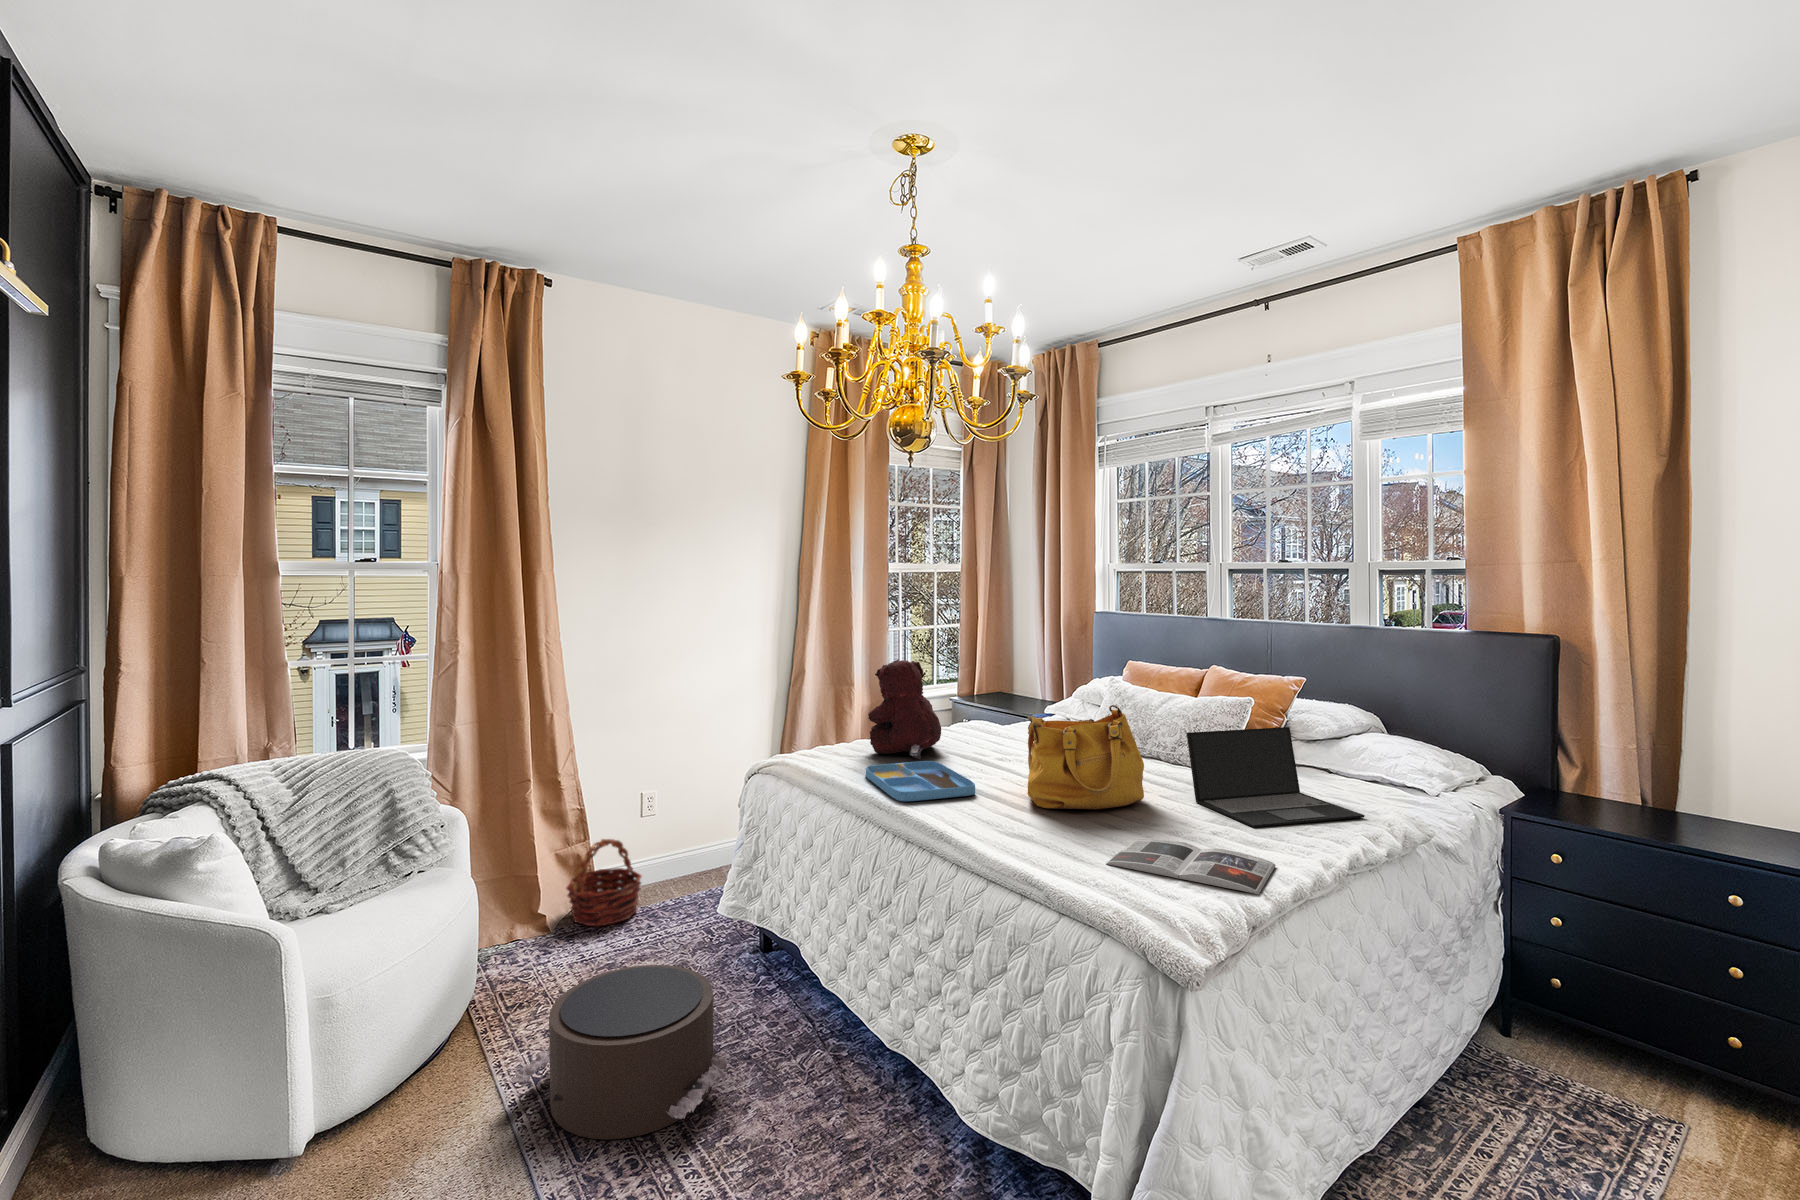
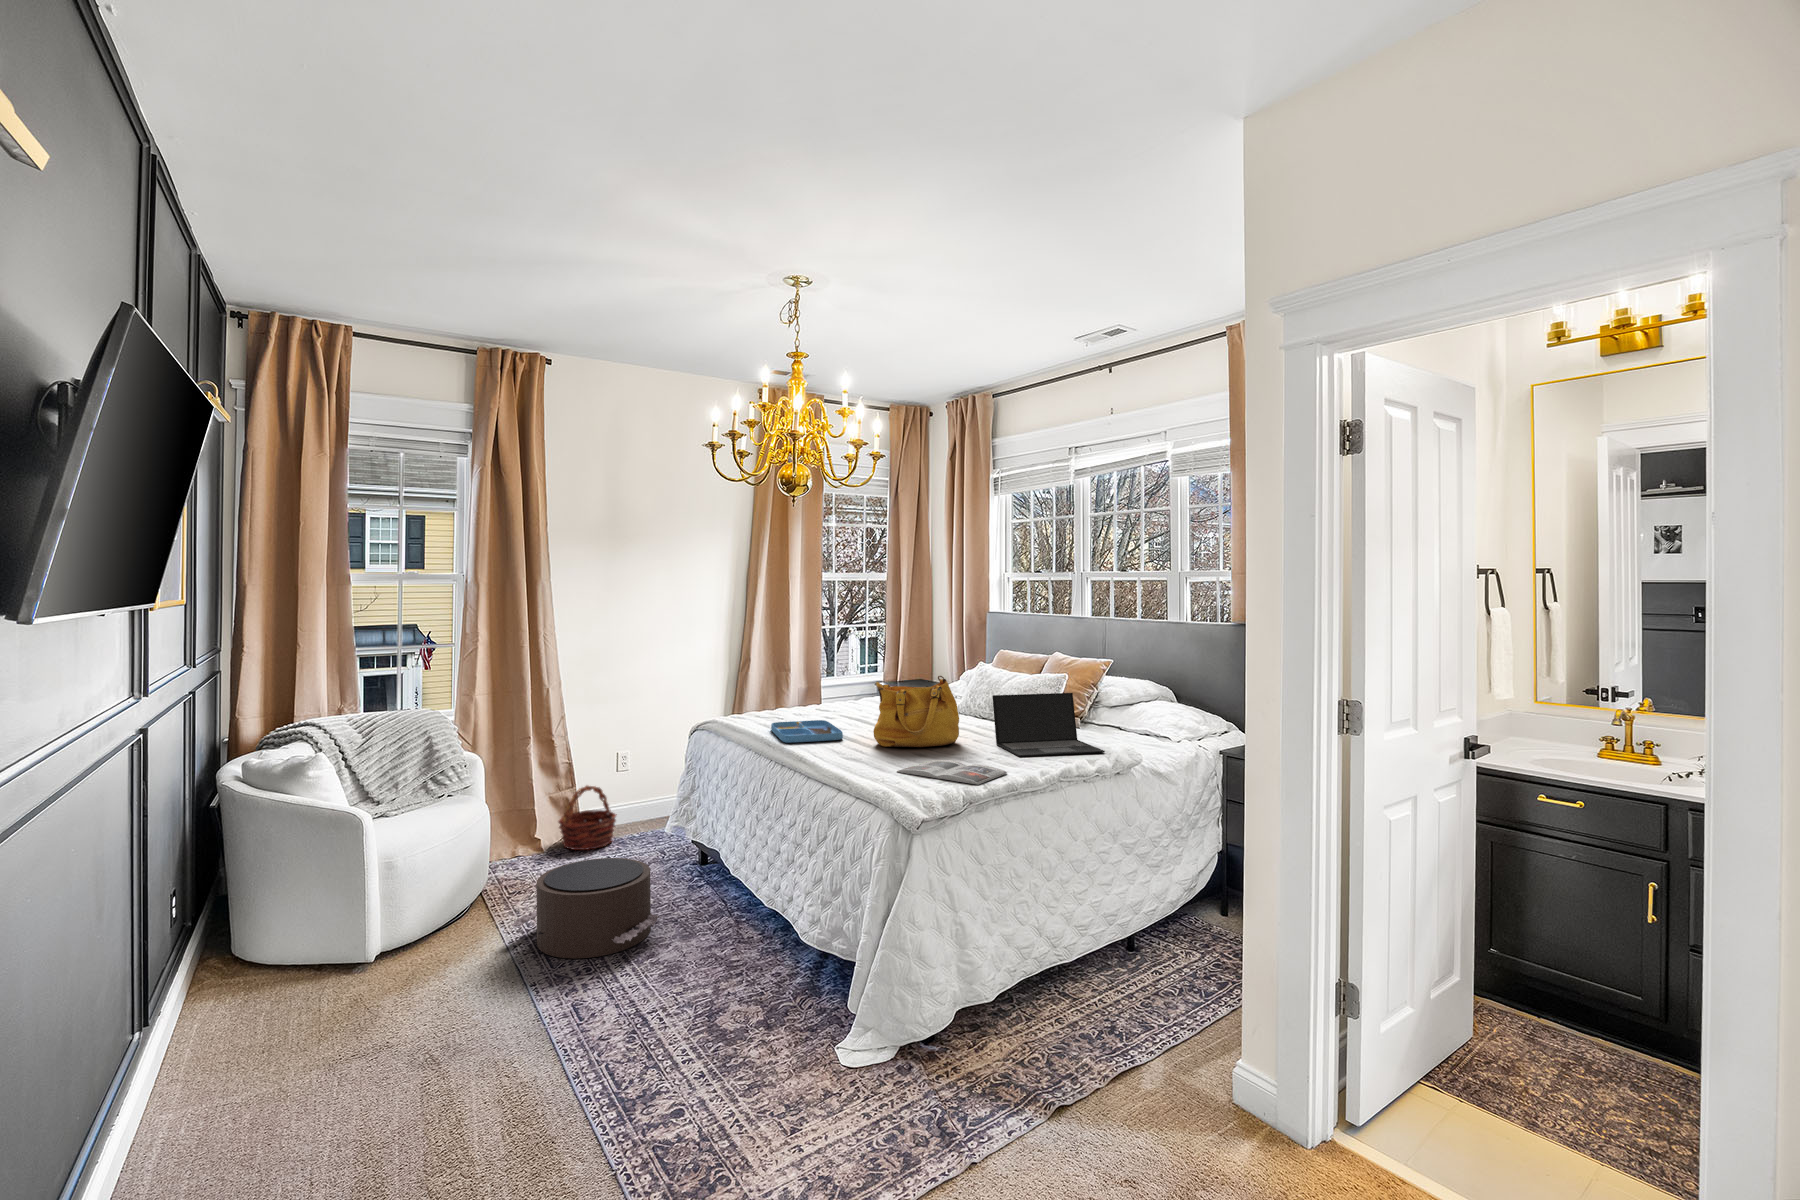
teddy bear: present [868,660,941,759] -> none [783,647,839,721]

